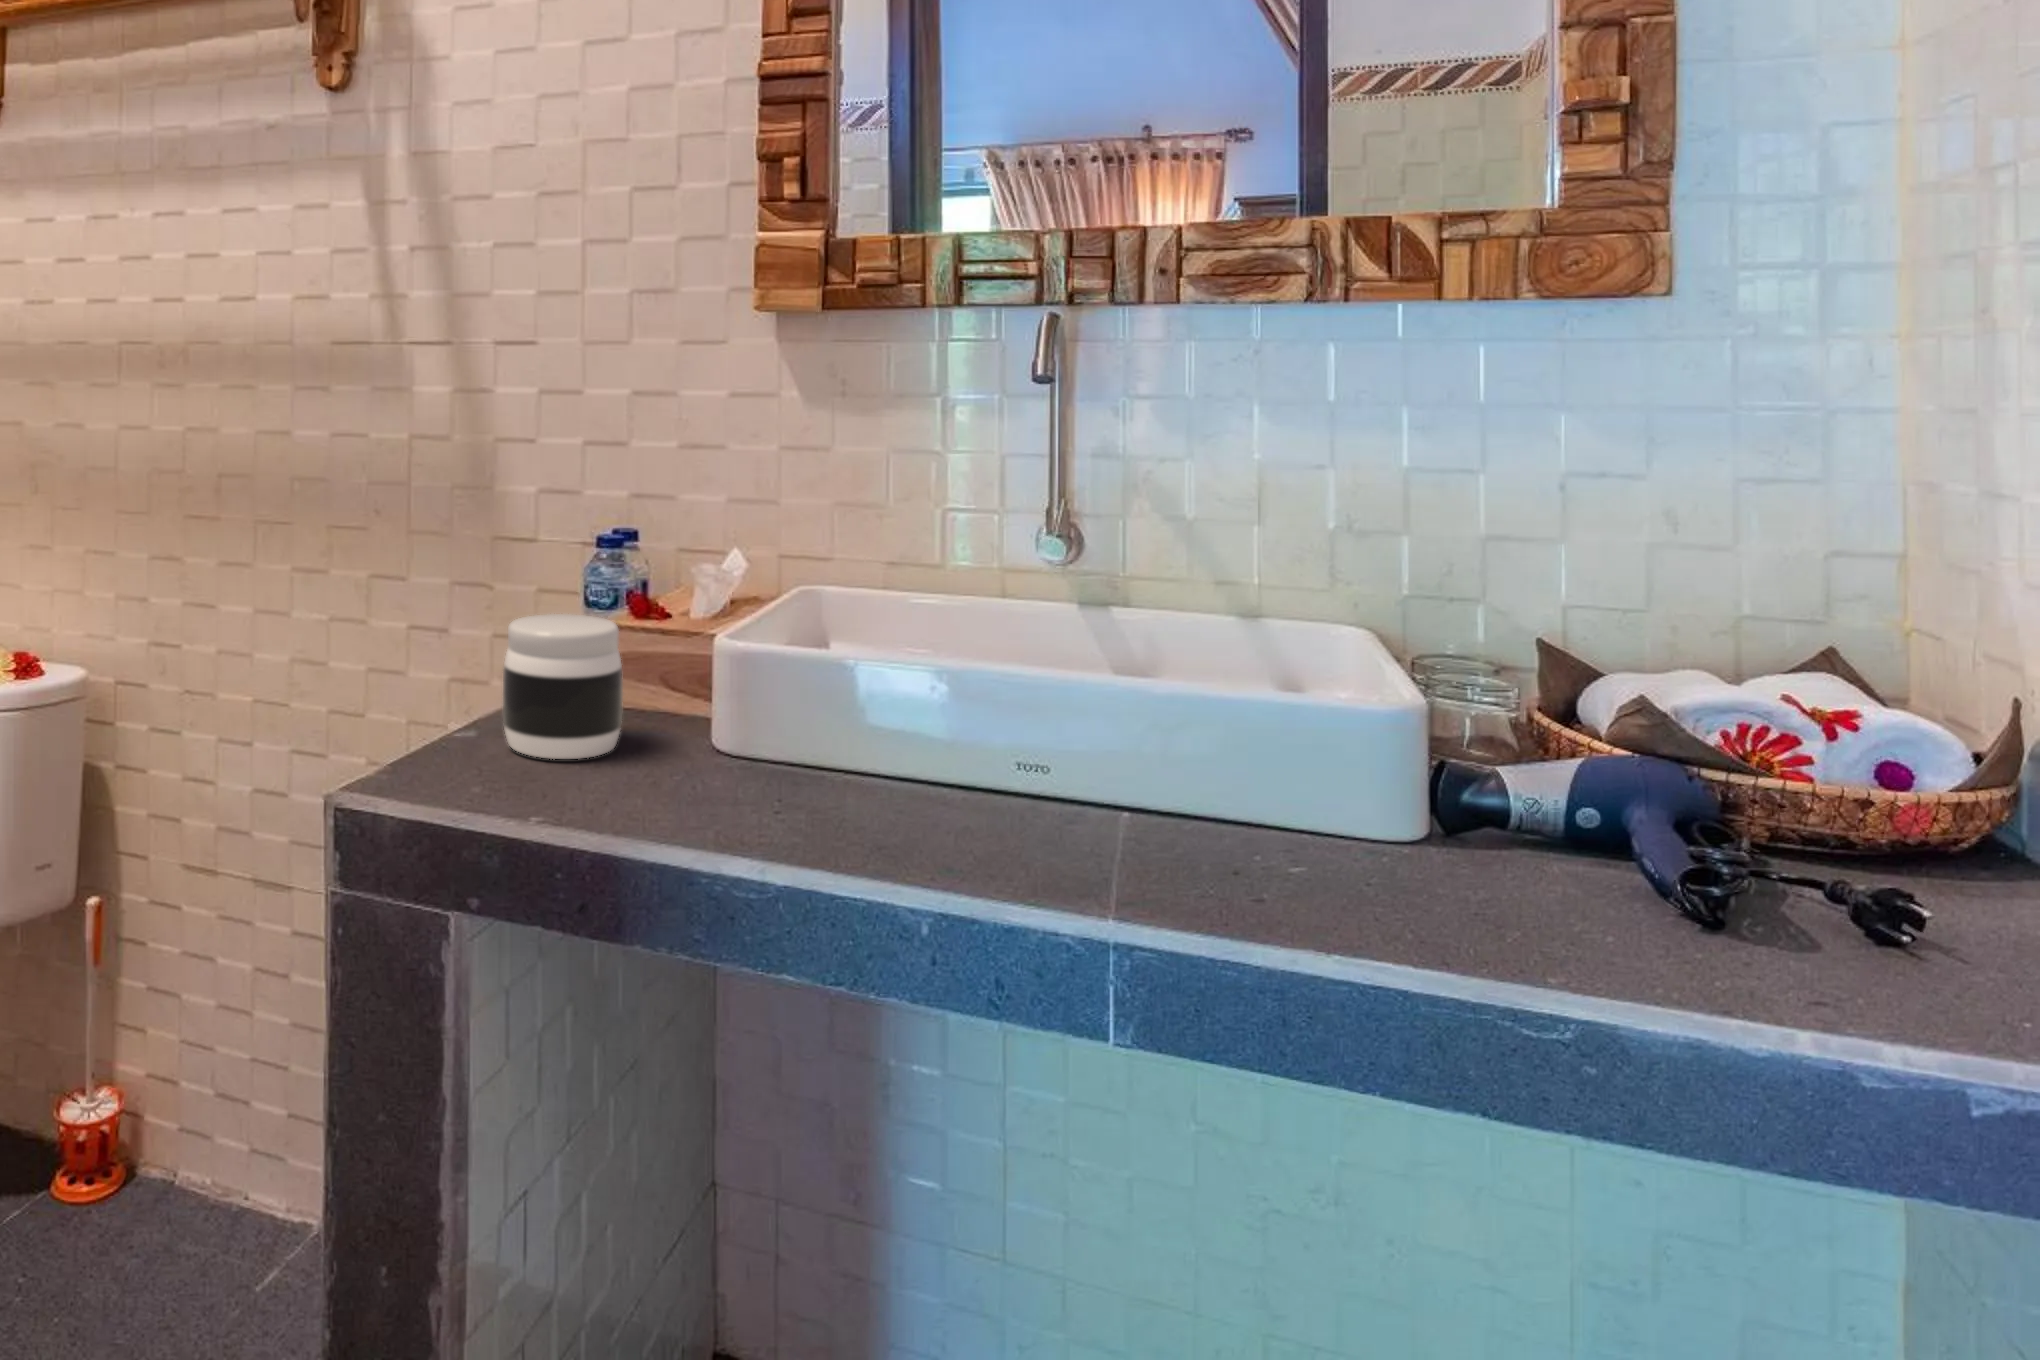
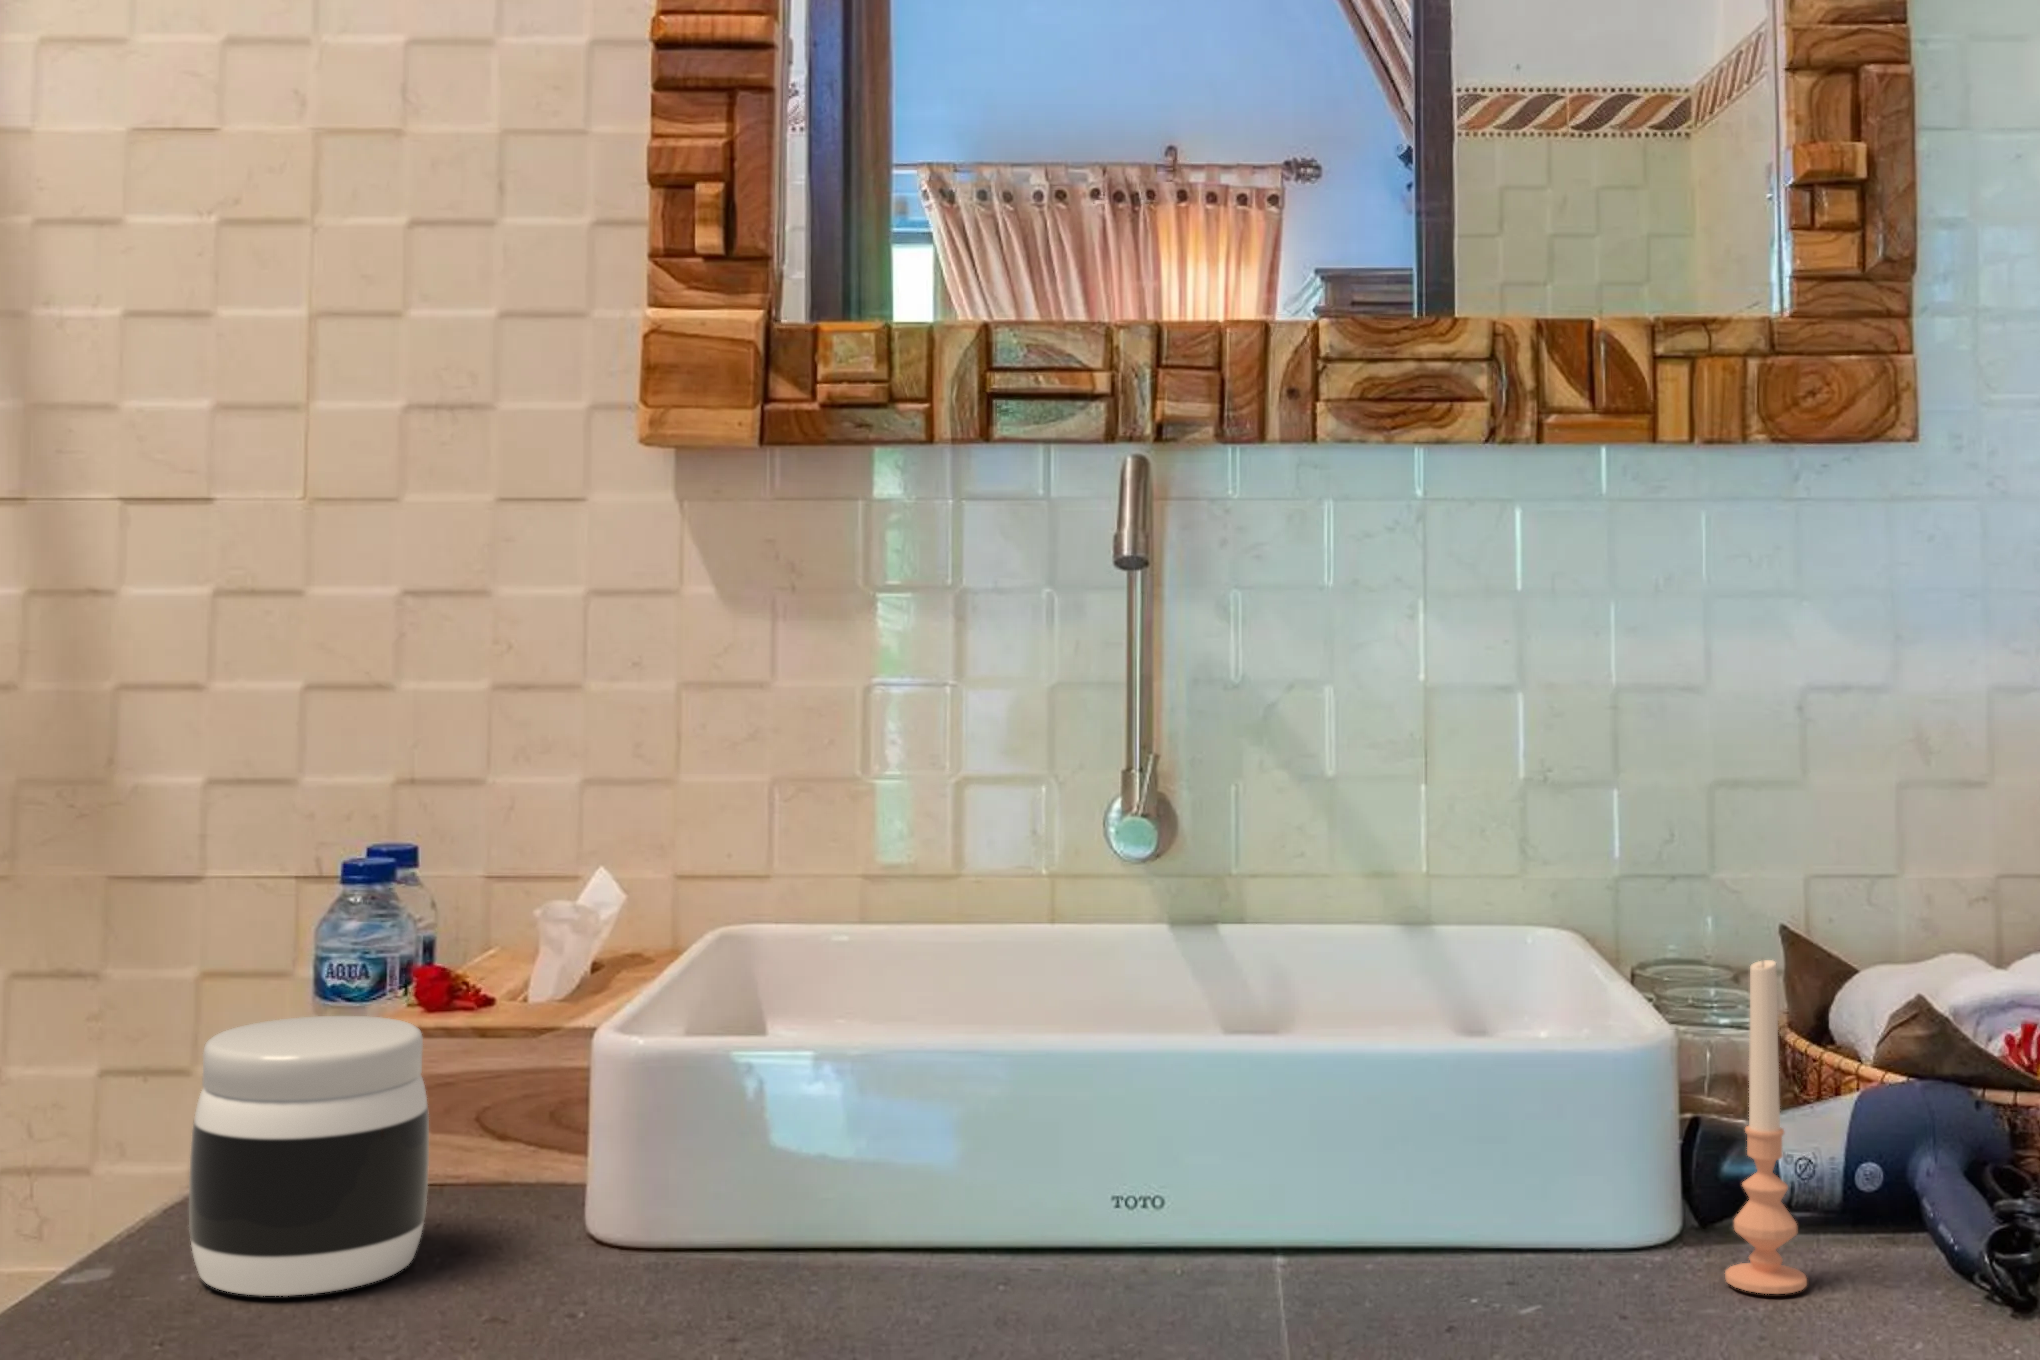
candle: none [1452,657,1519,891] -> present [1725,959,1807,1294]

